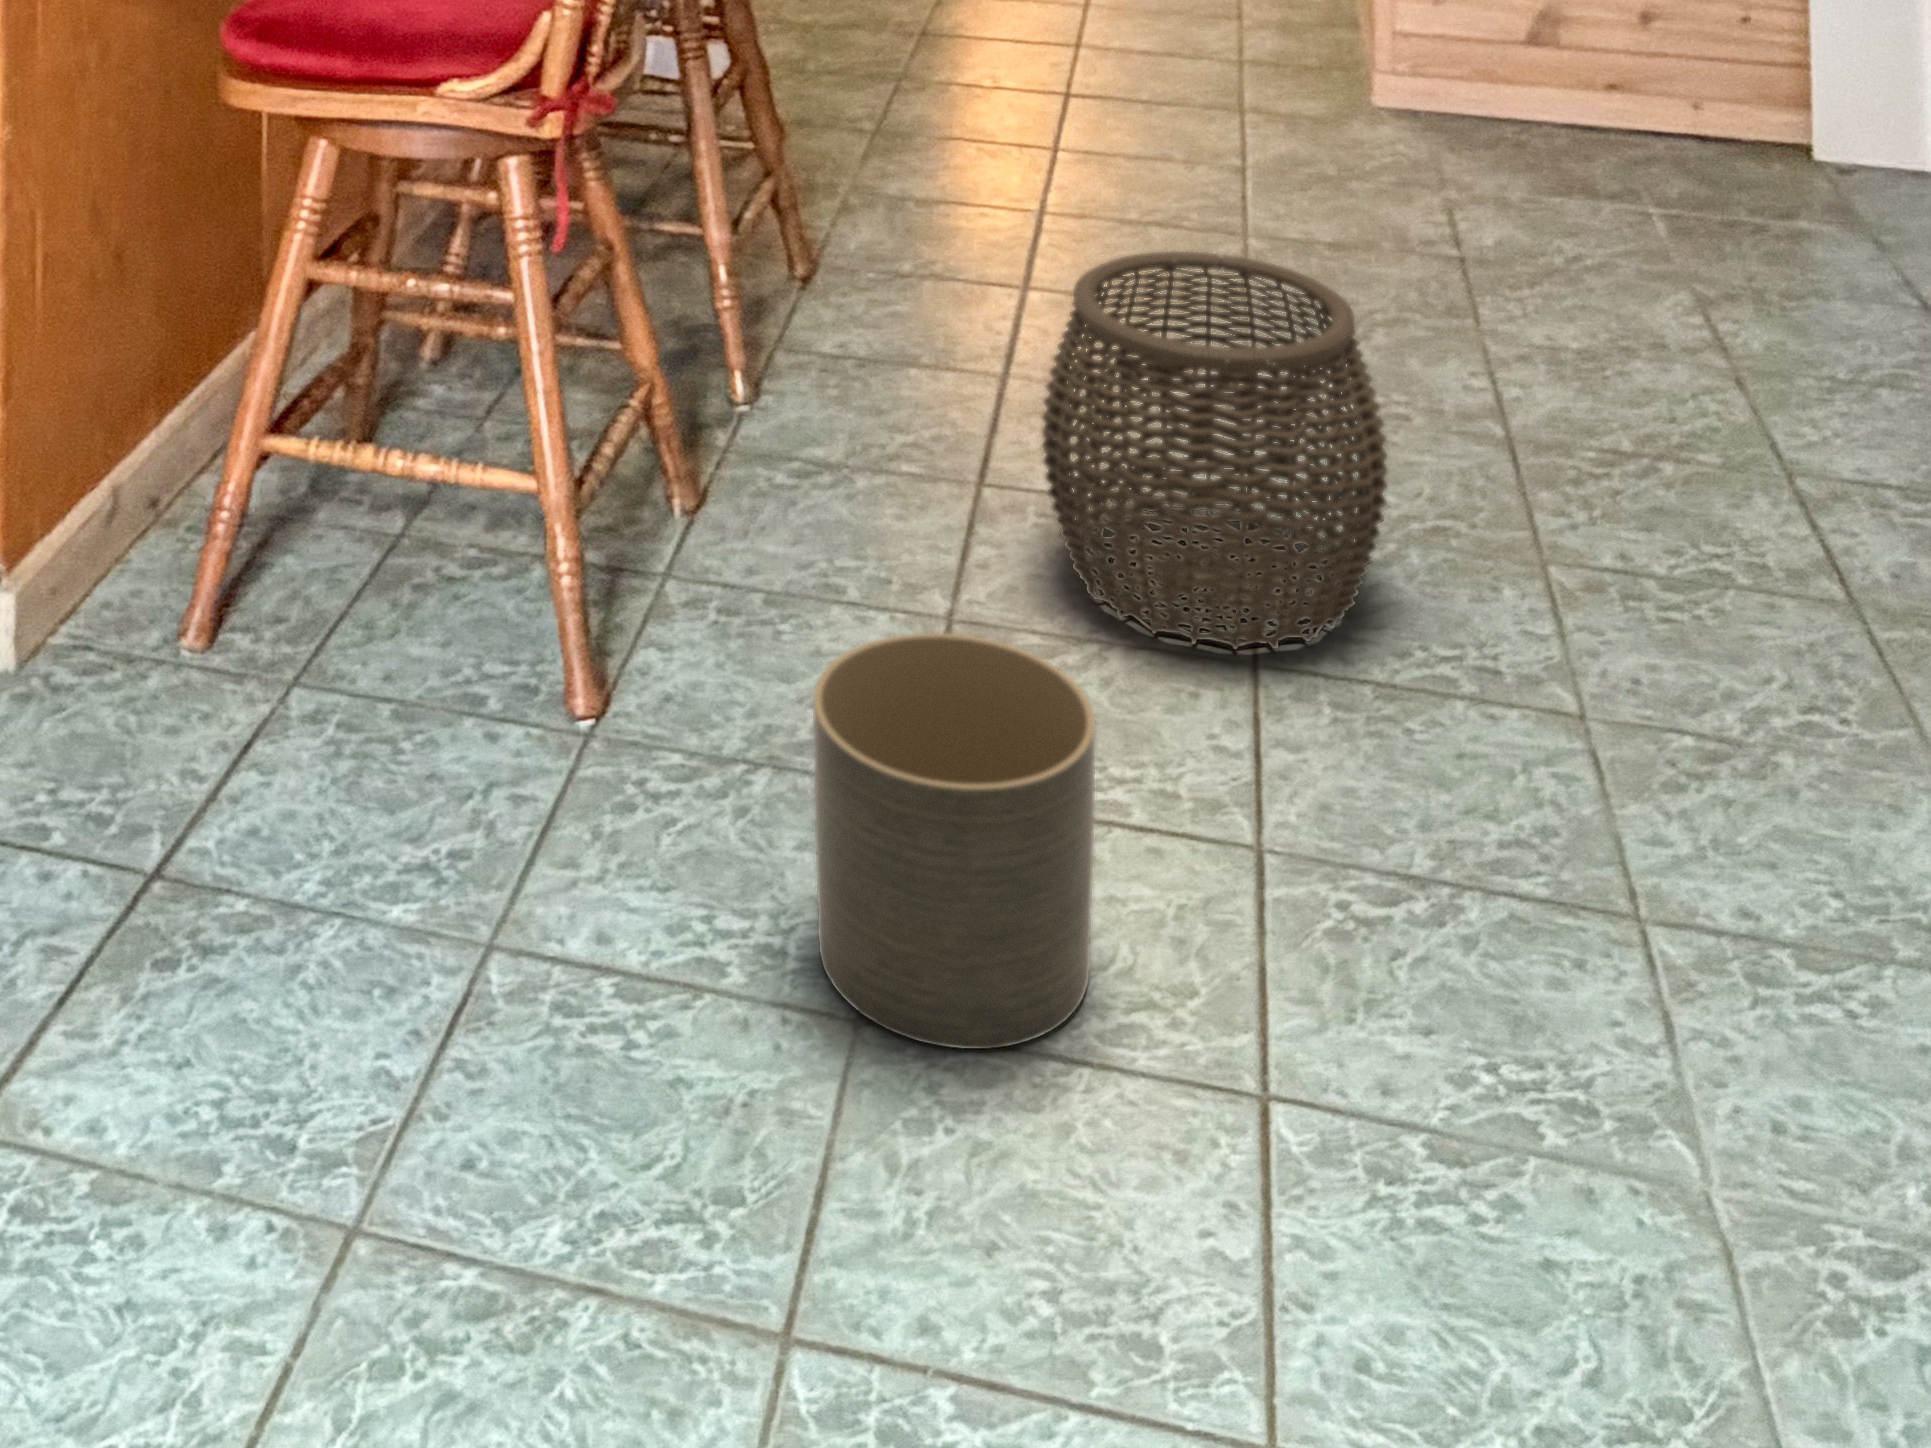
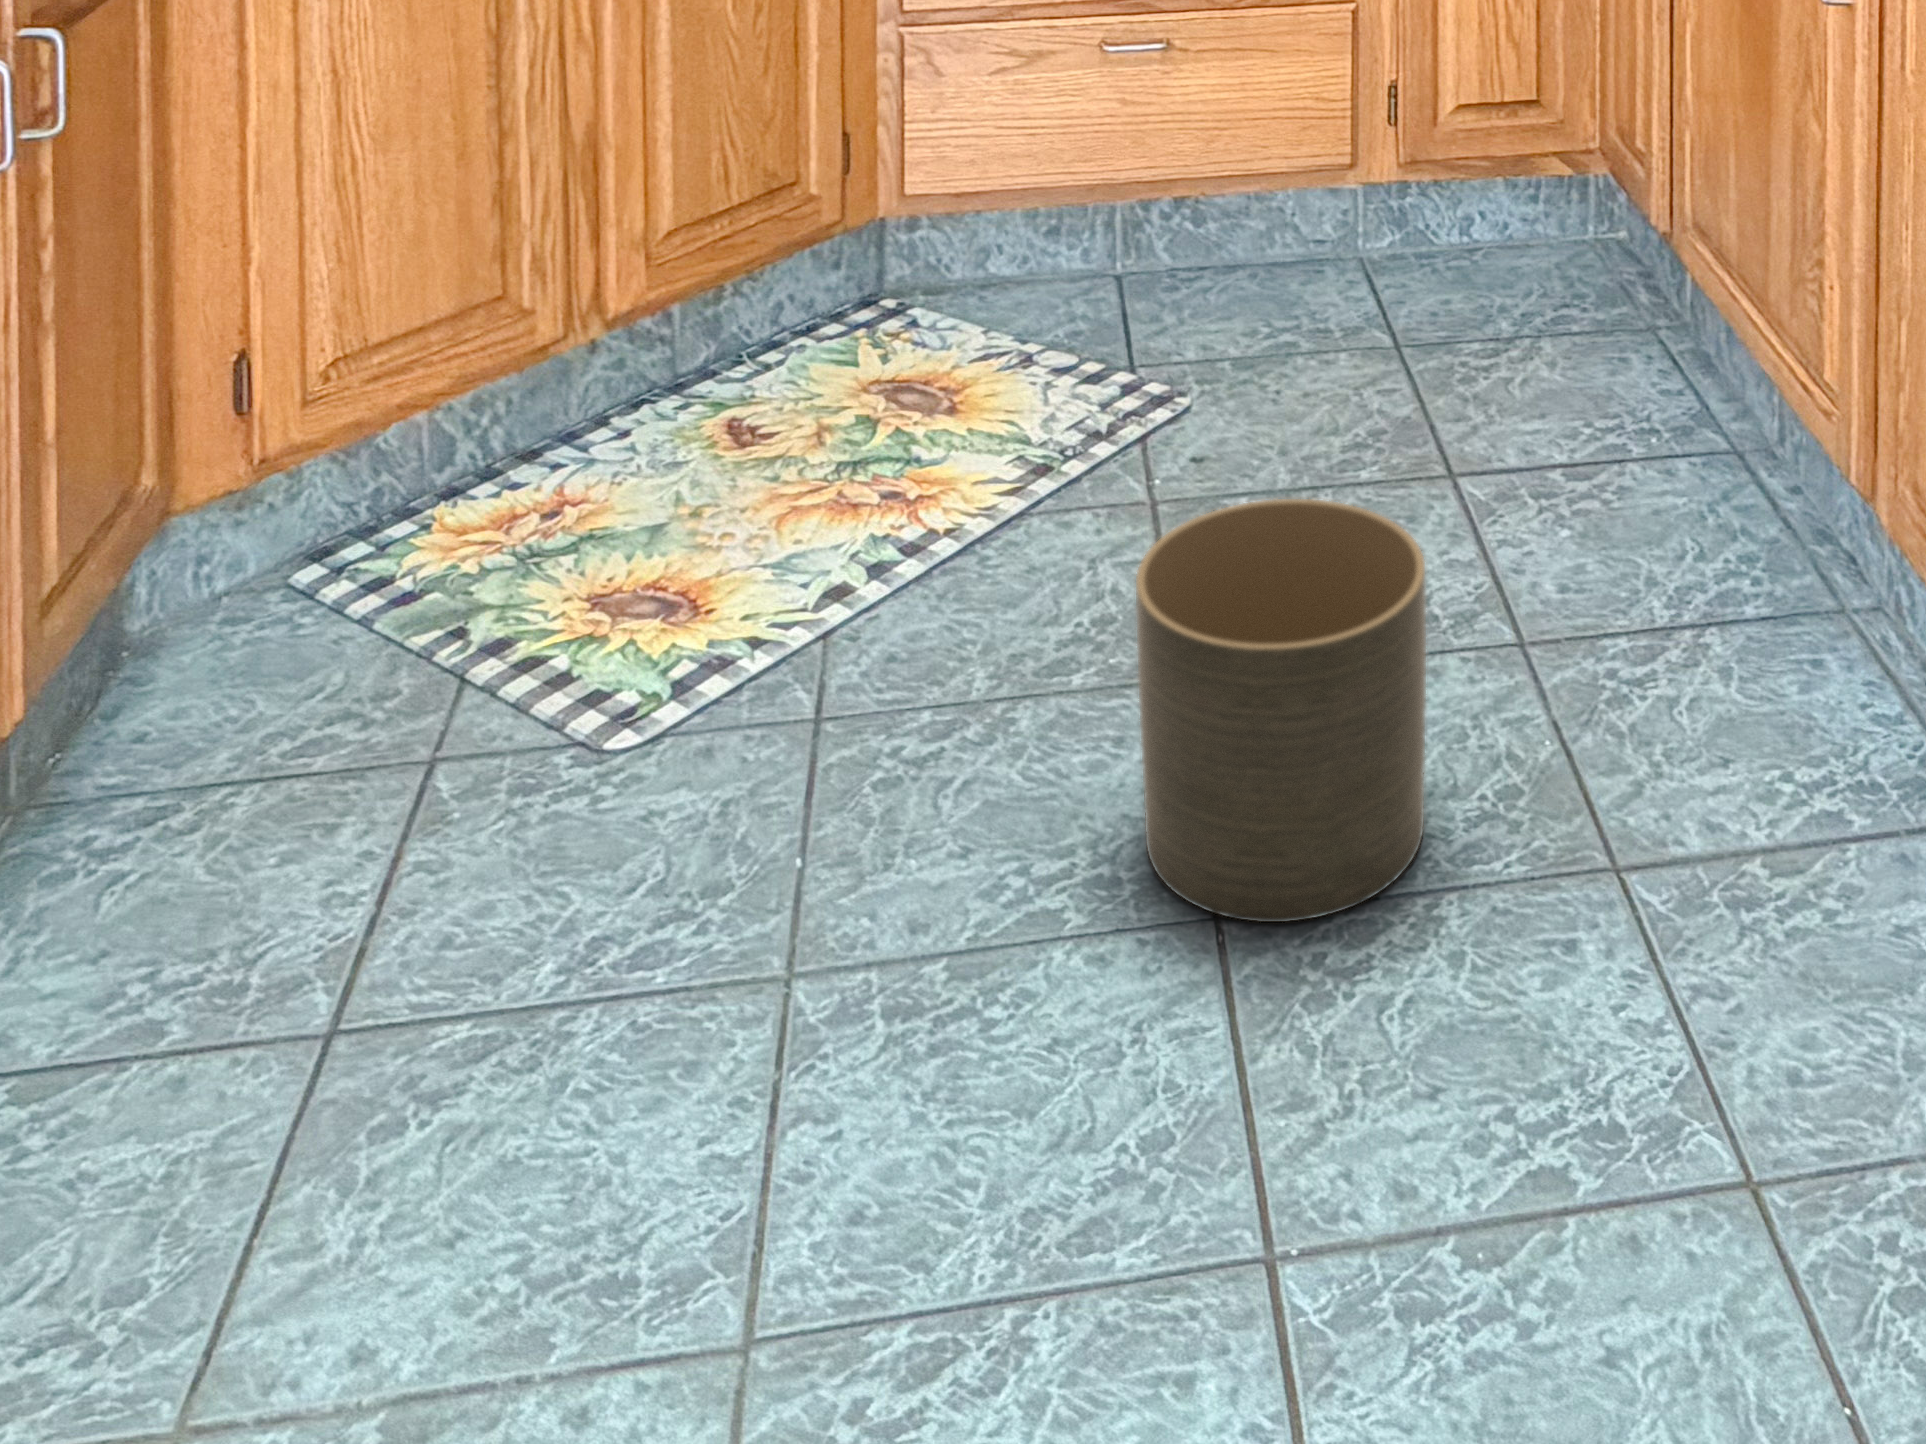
woven basket: present [1042,251,1388,649] -> none [1218,107,1545,481]

